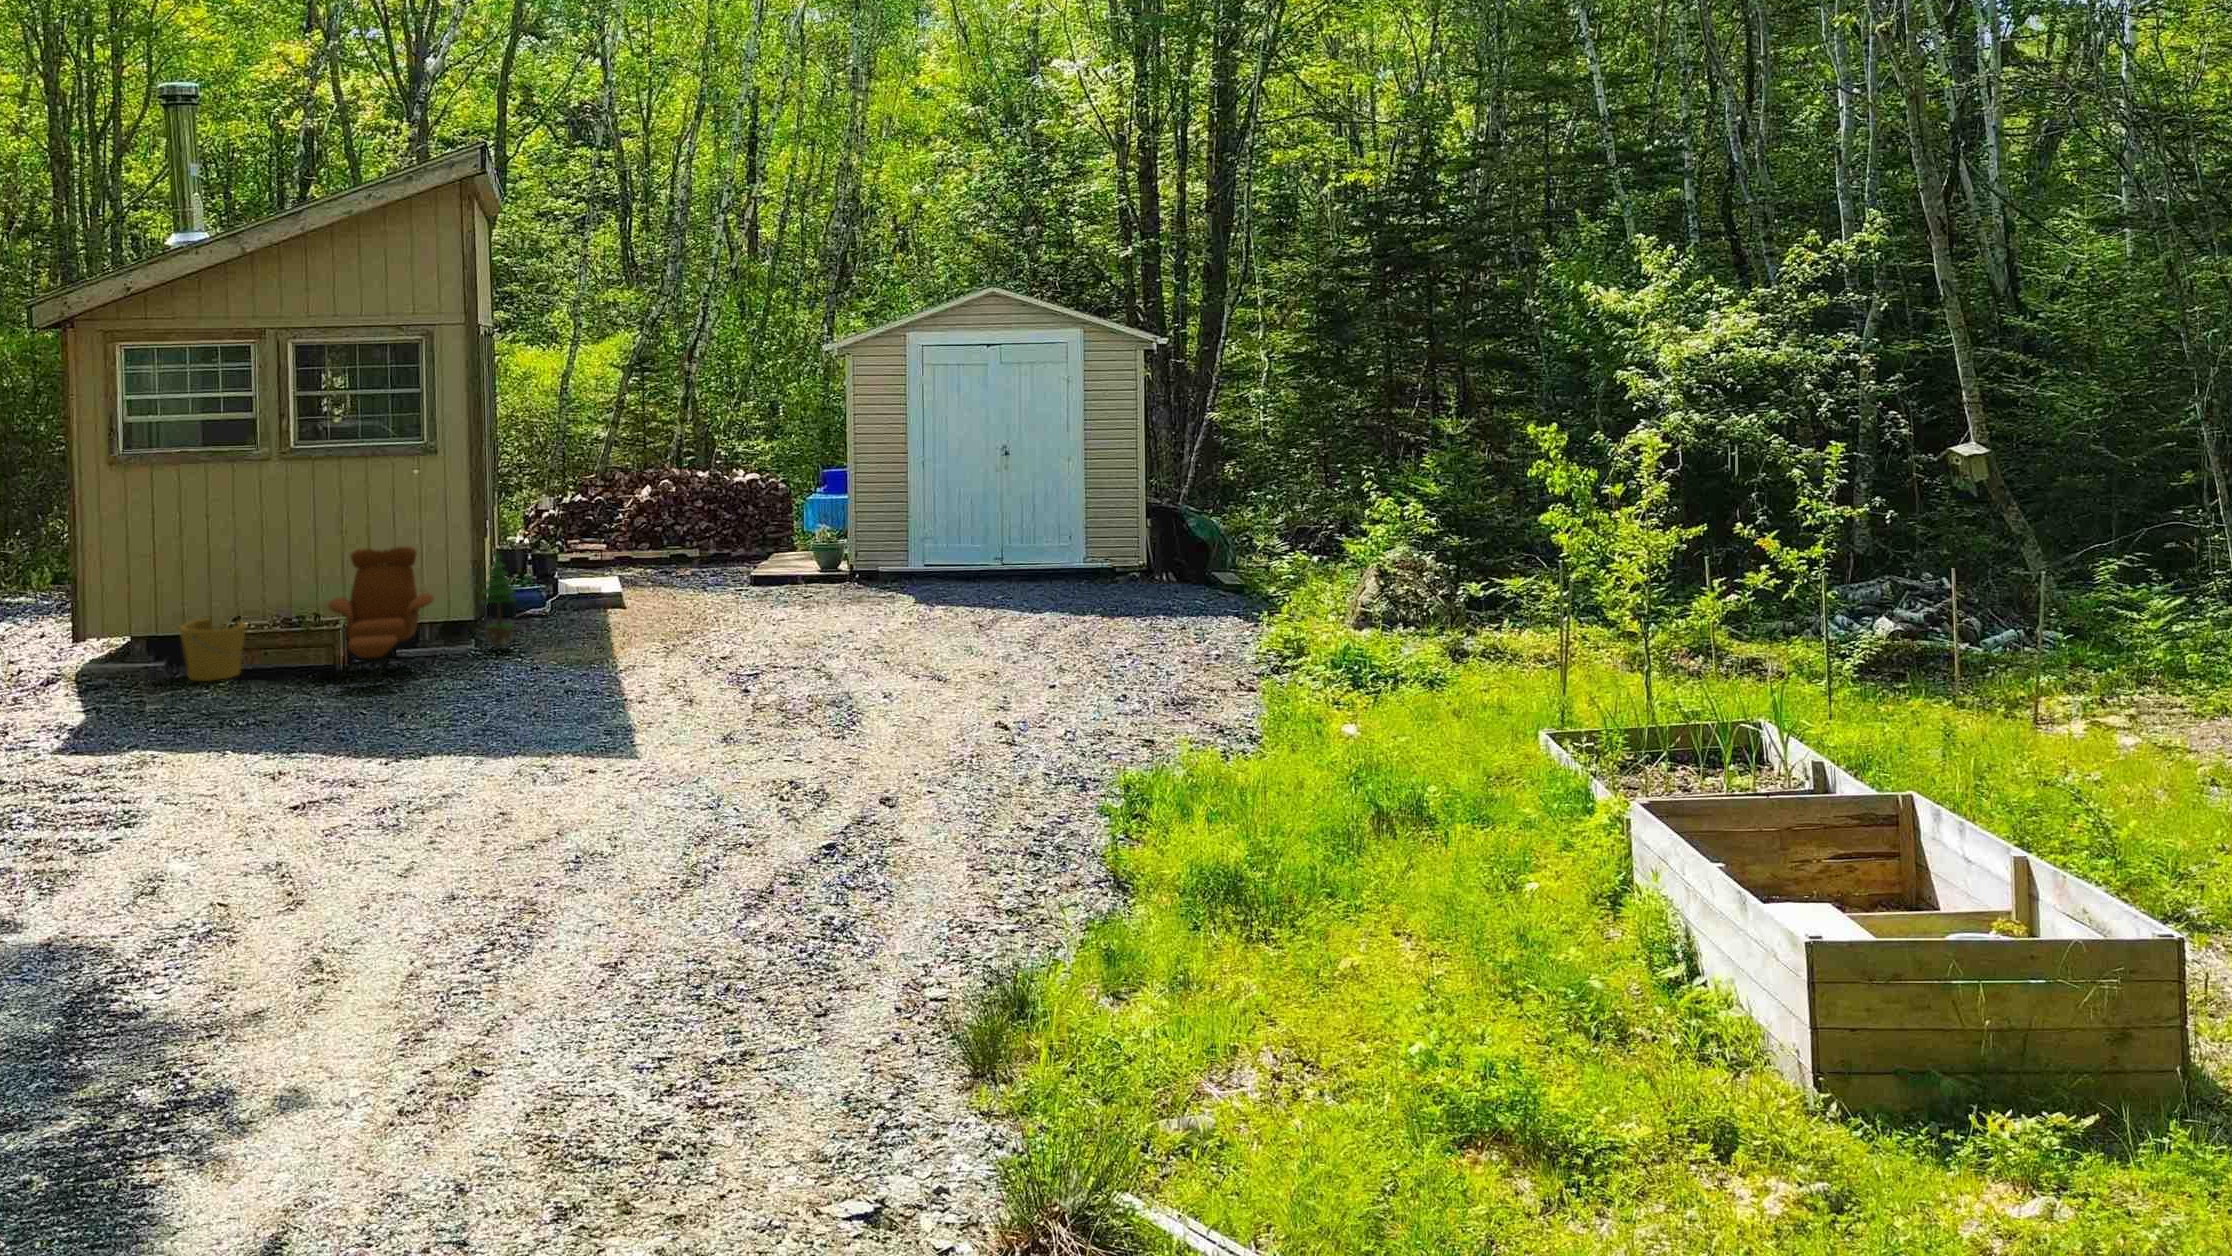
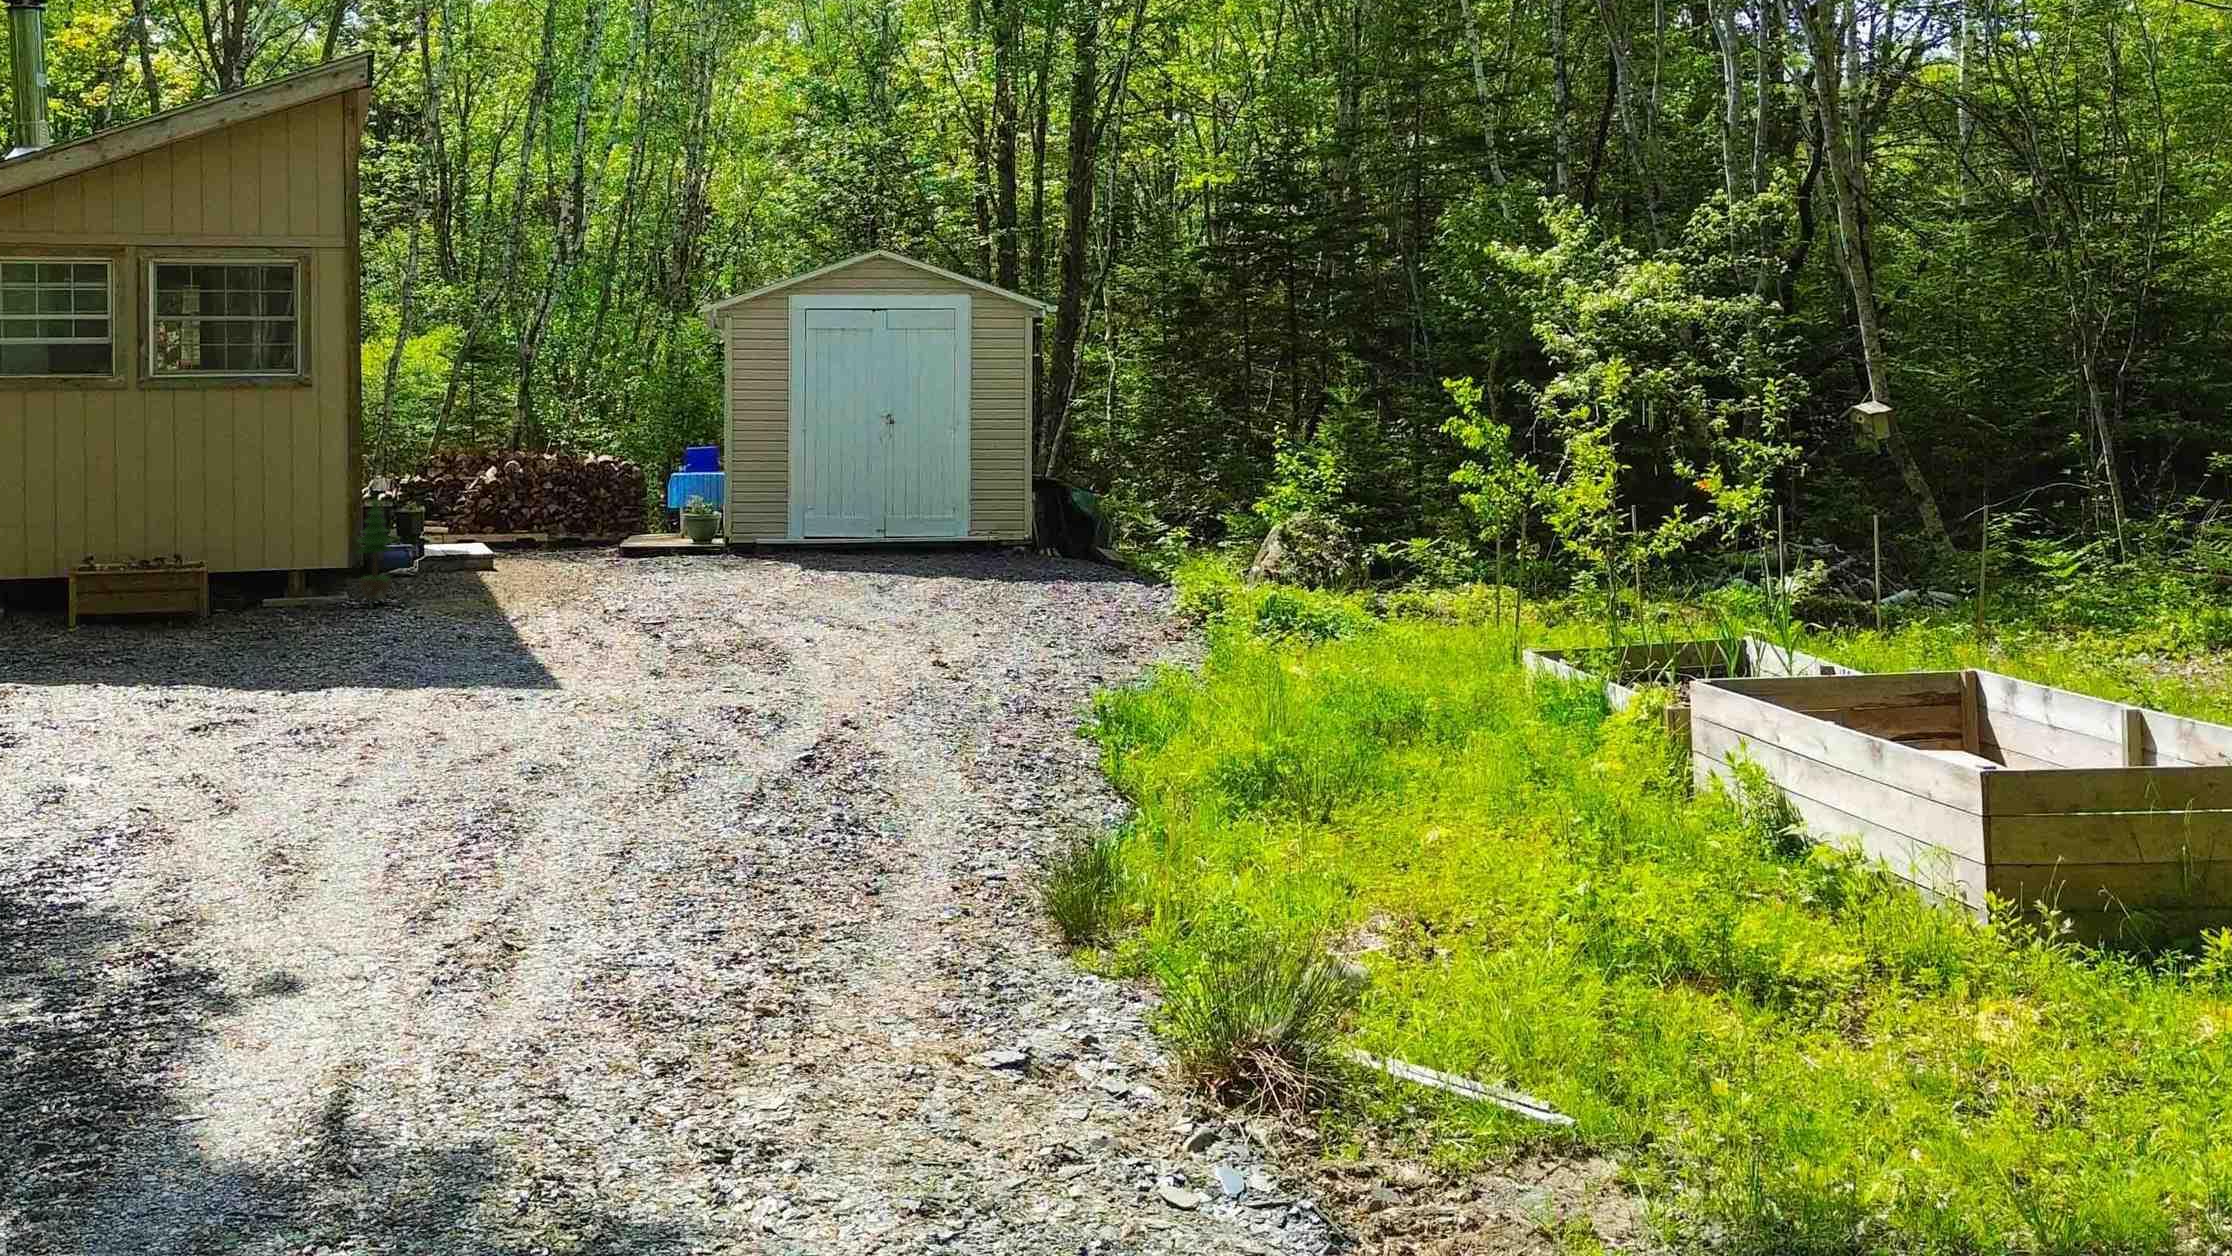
lounge chair: present [328,547,434,690] -> none [190,485,309,637]
bucket: present [180,619,246,681] -> none [18,561,96,628]

